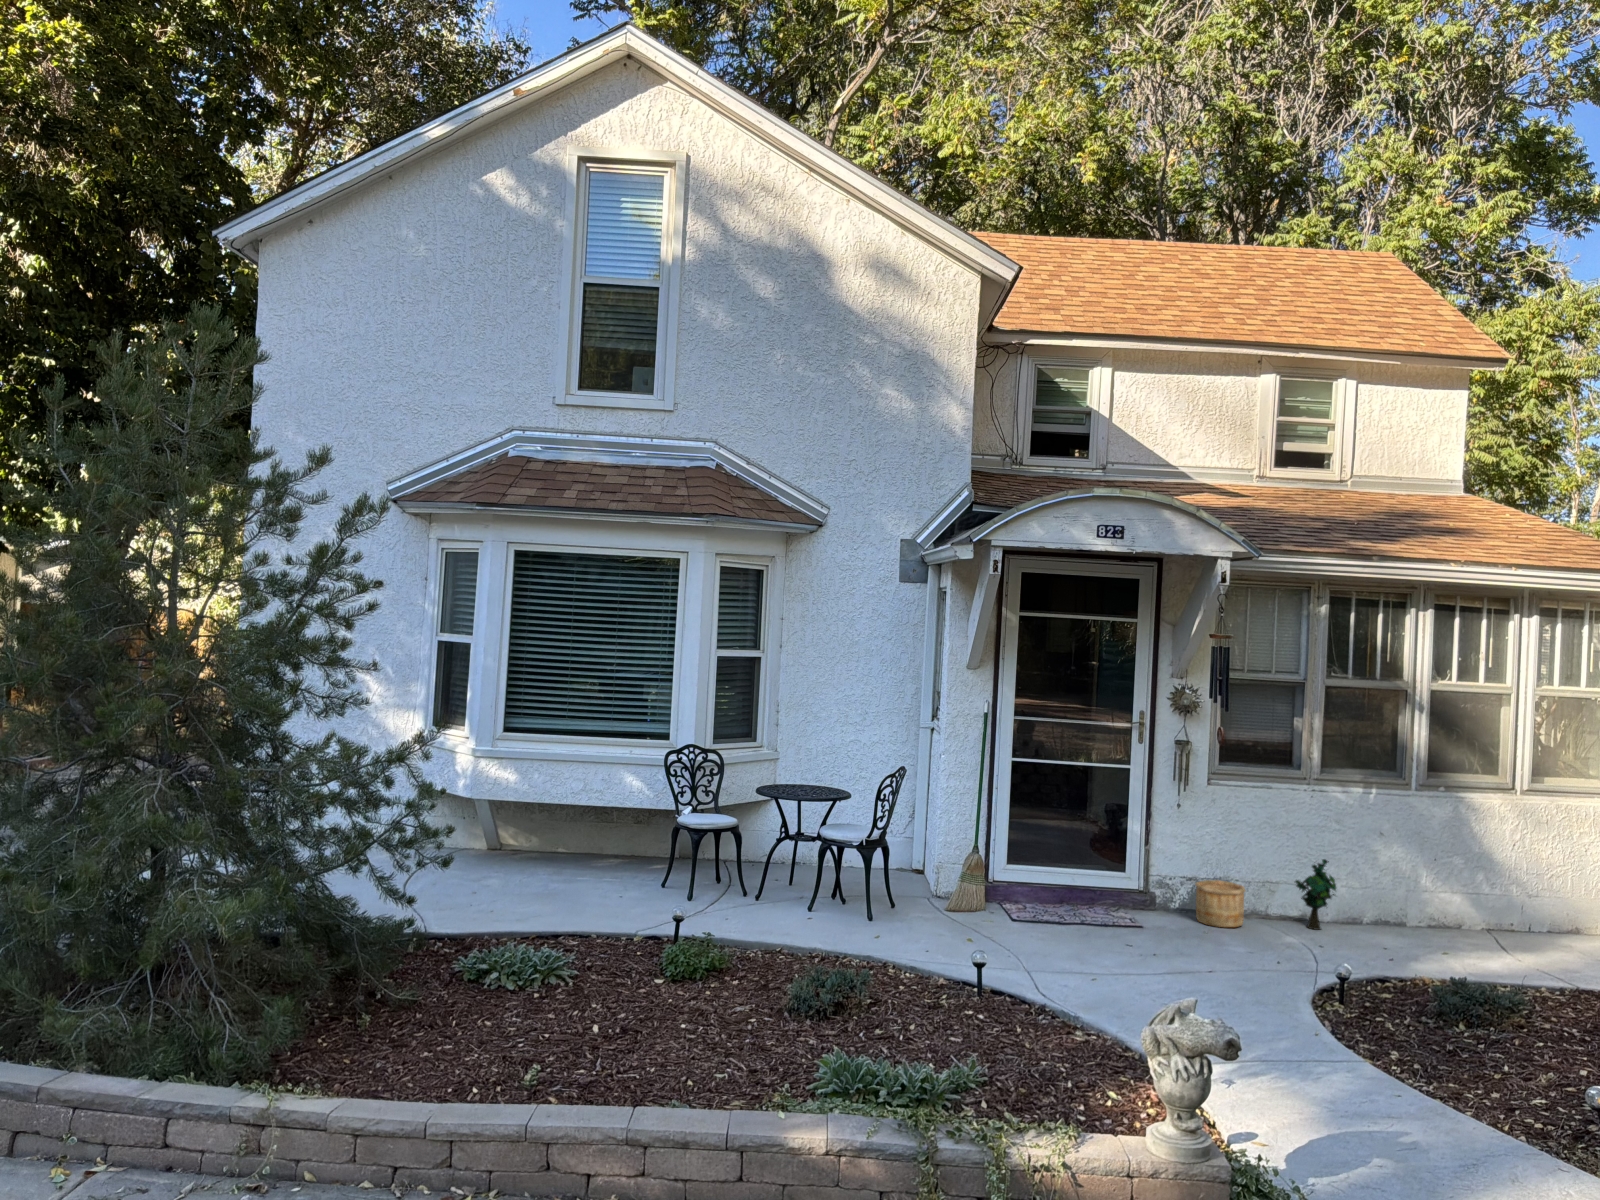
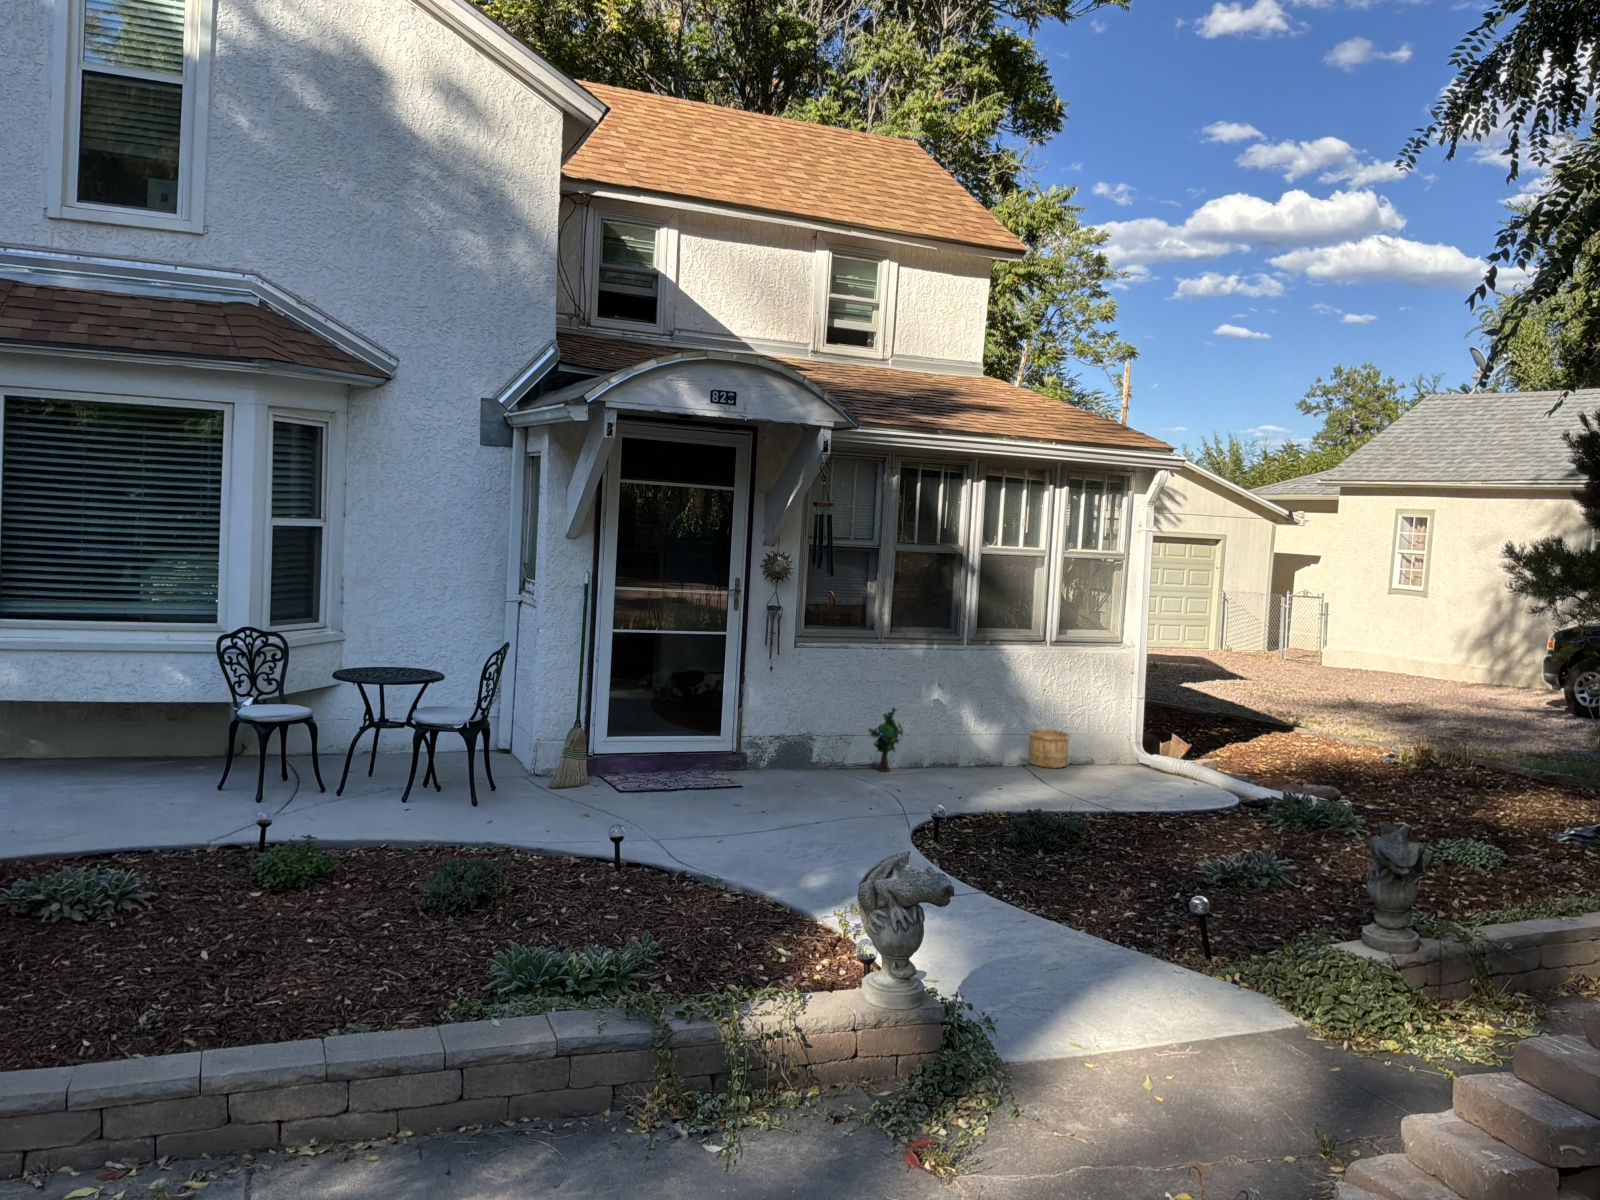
wooden bucket: present [1195,880,1245,927] -> present [1028,729,1070,768]

